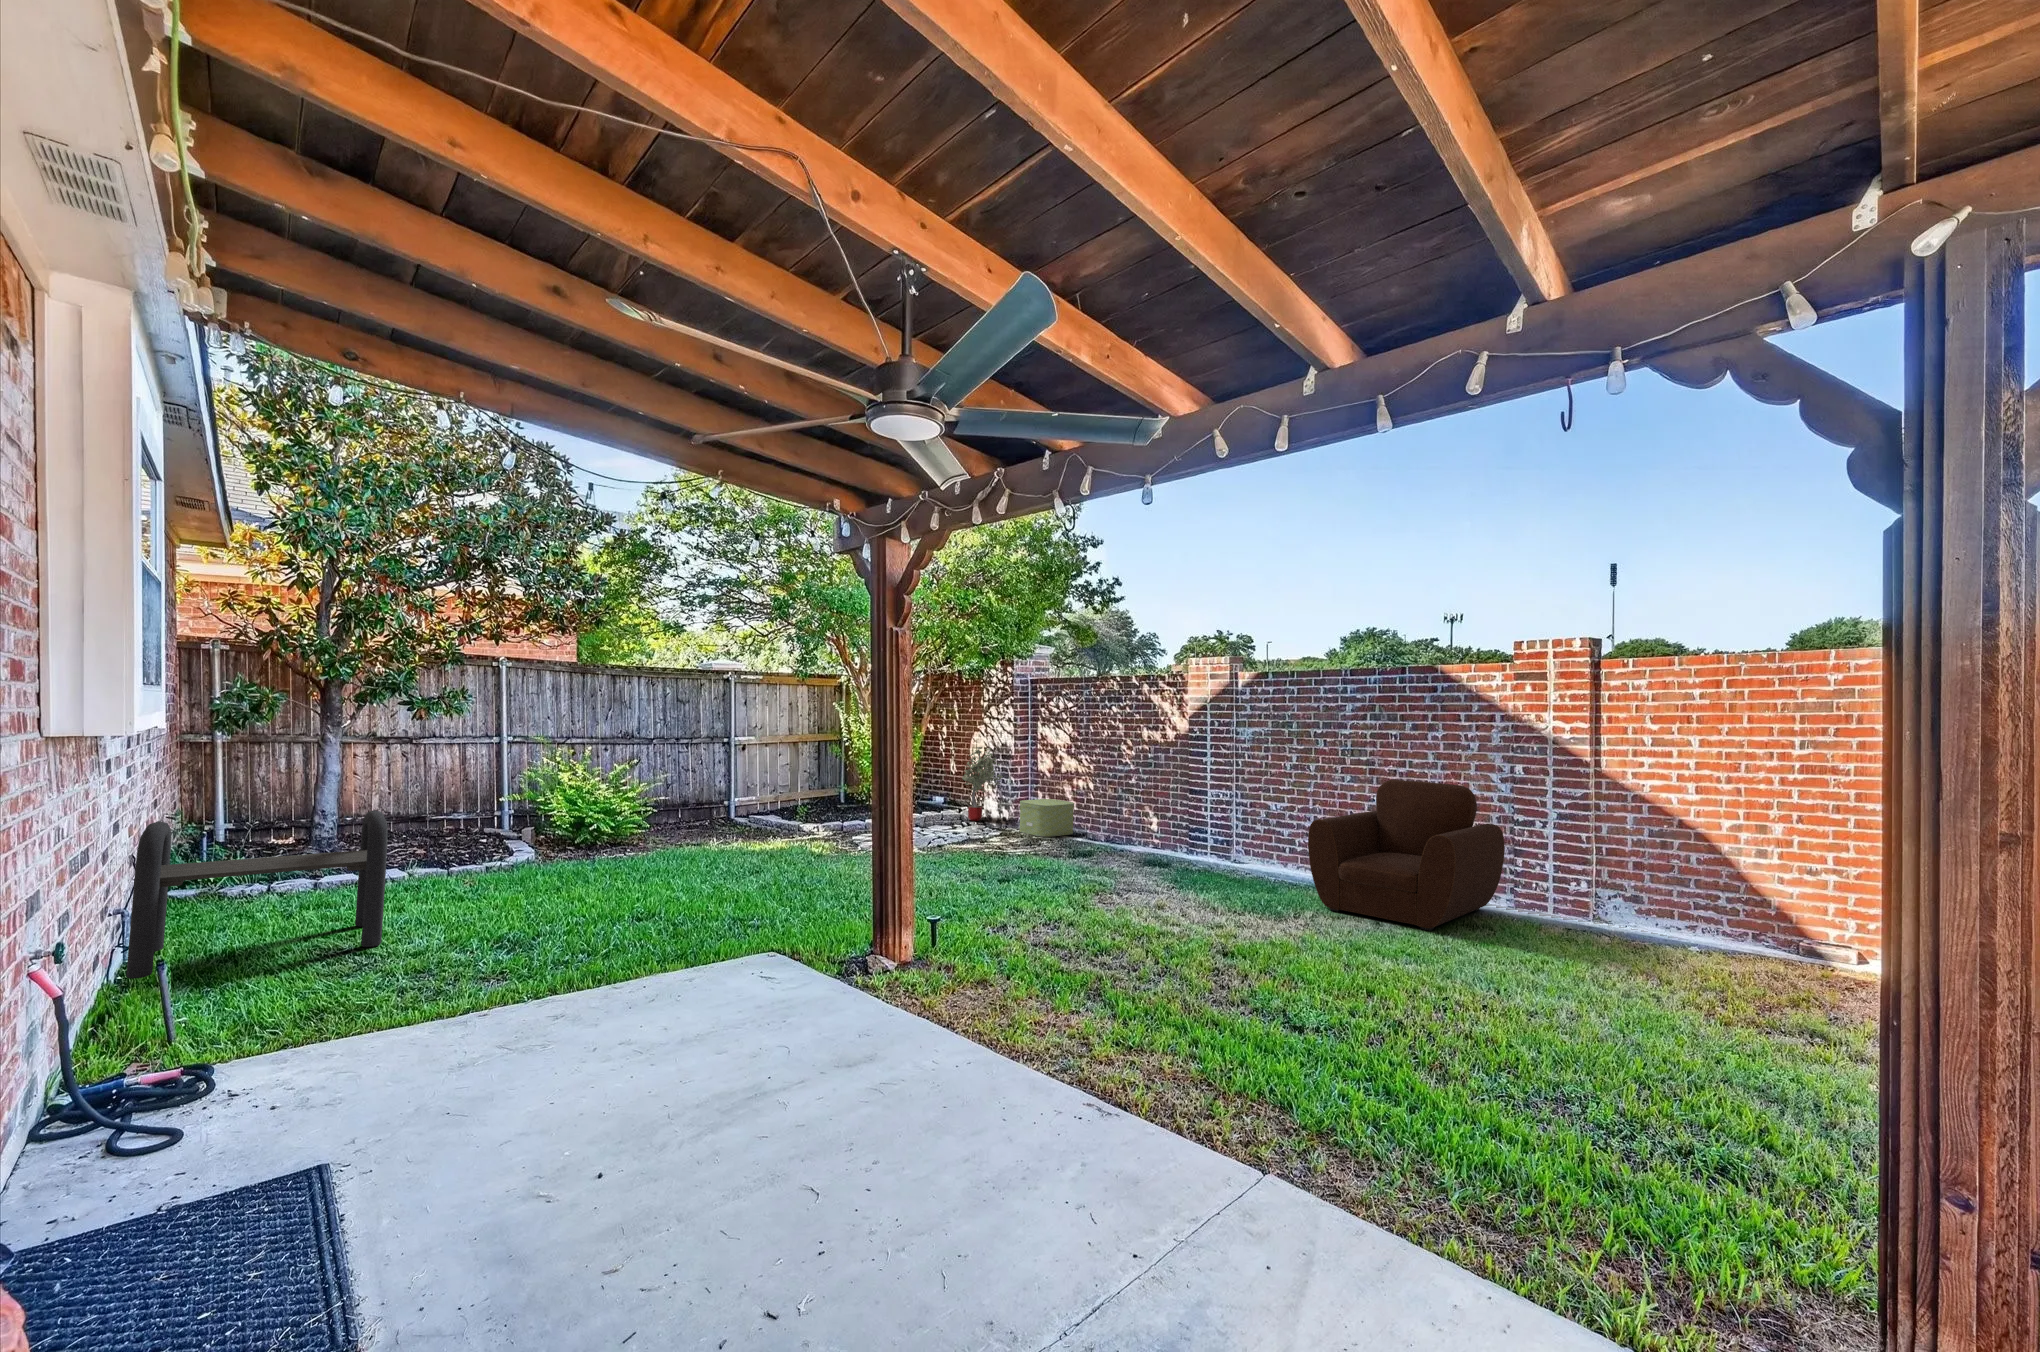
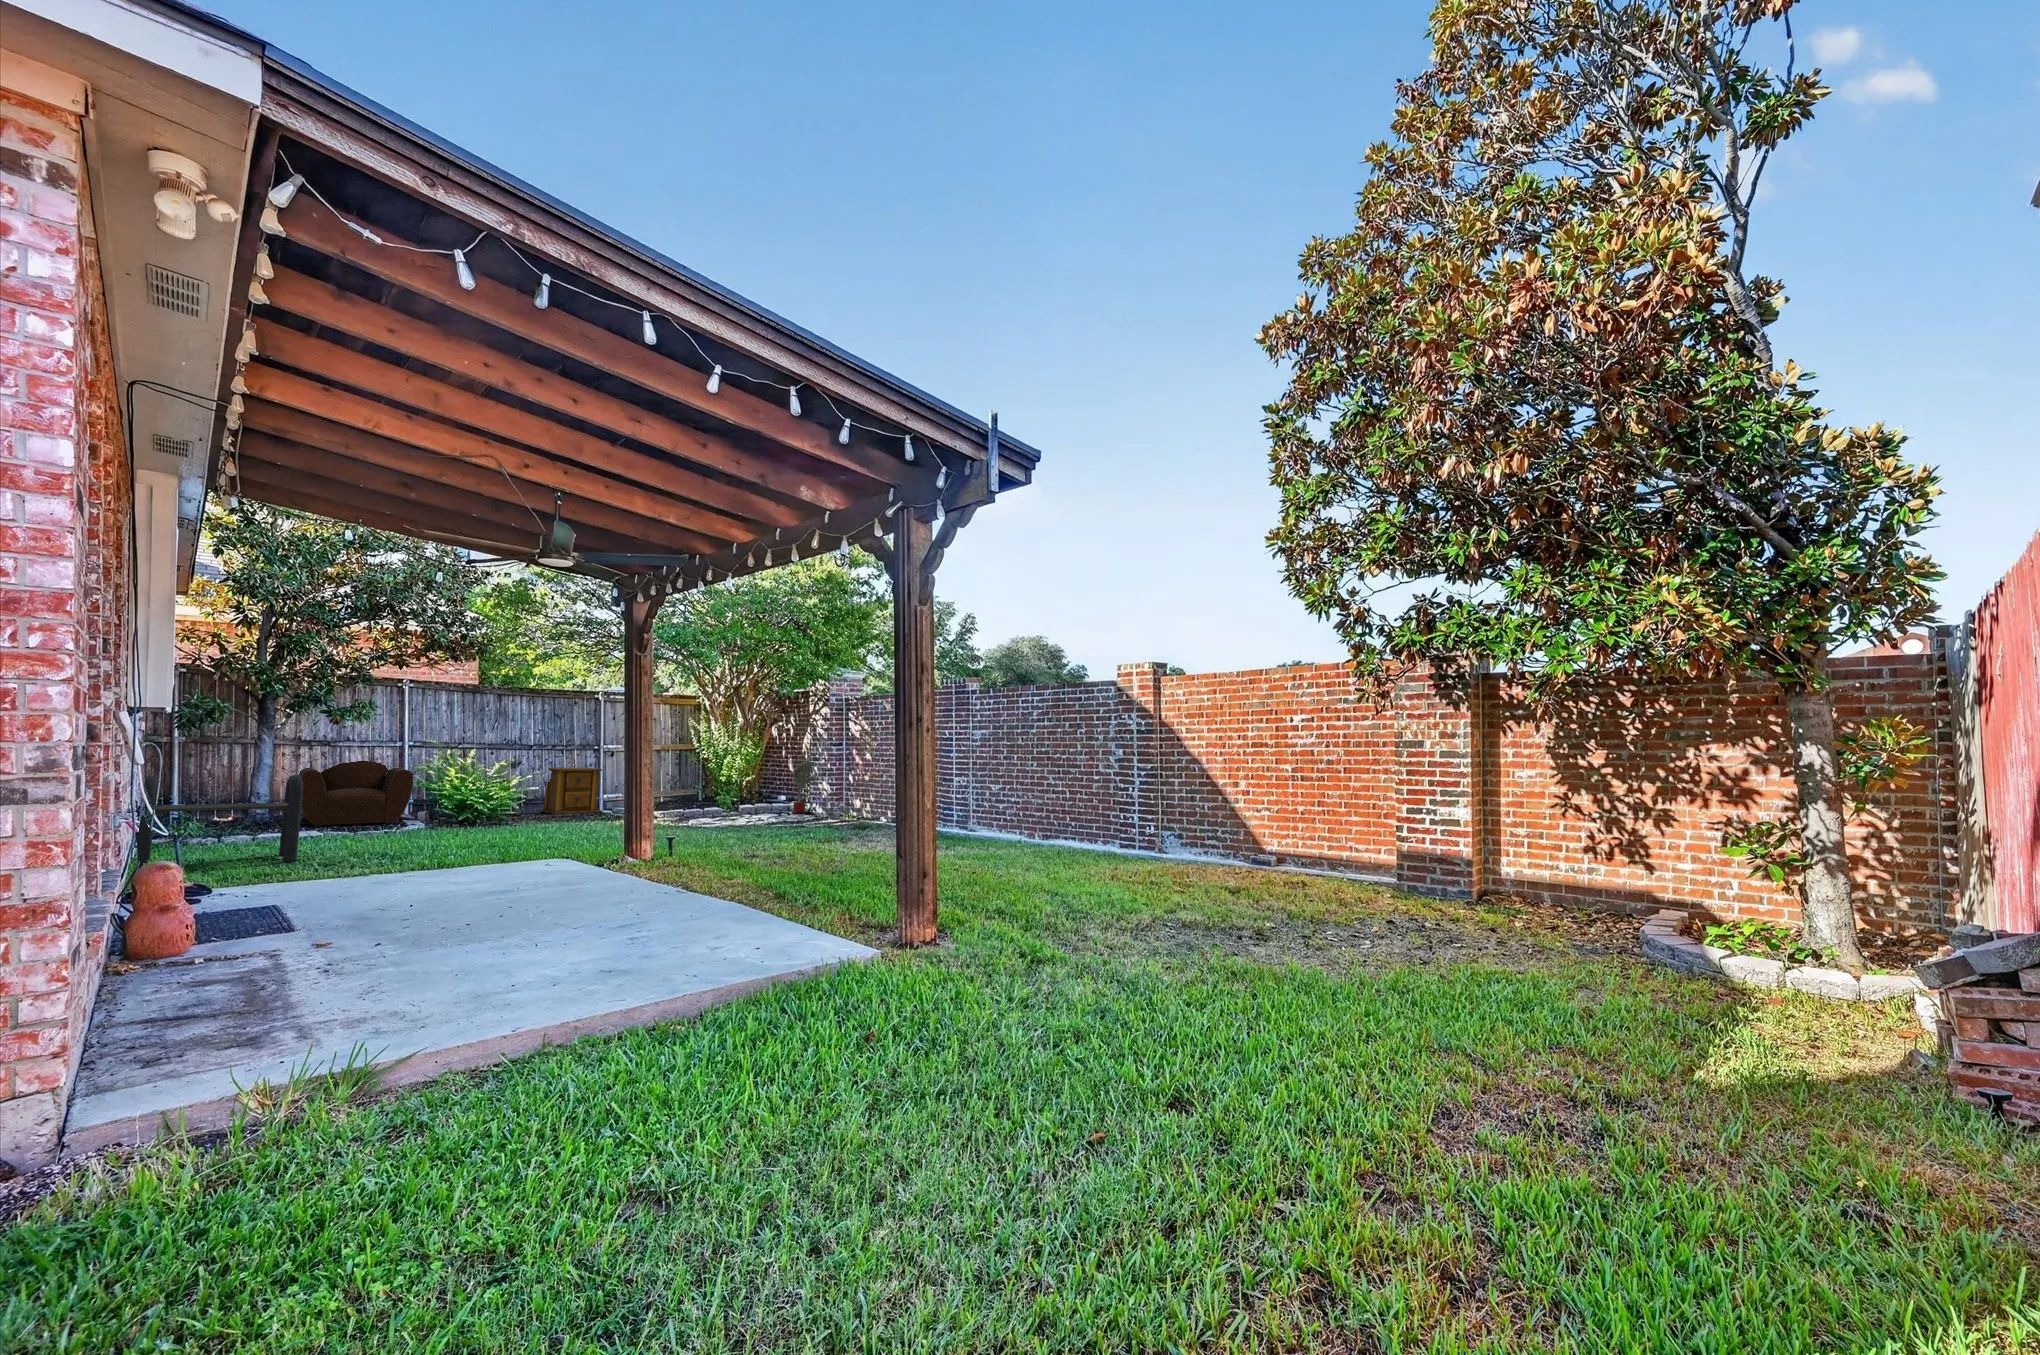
side table: none [665,762,738,822] -> present [541,768,602,814]
armchair: present [1308,780,1505,931] -> present [298,761,413,827]
storage box: present [1019,799,1074,837] -> none [826,794,870,821]

